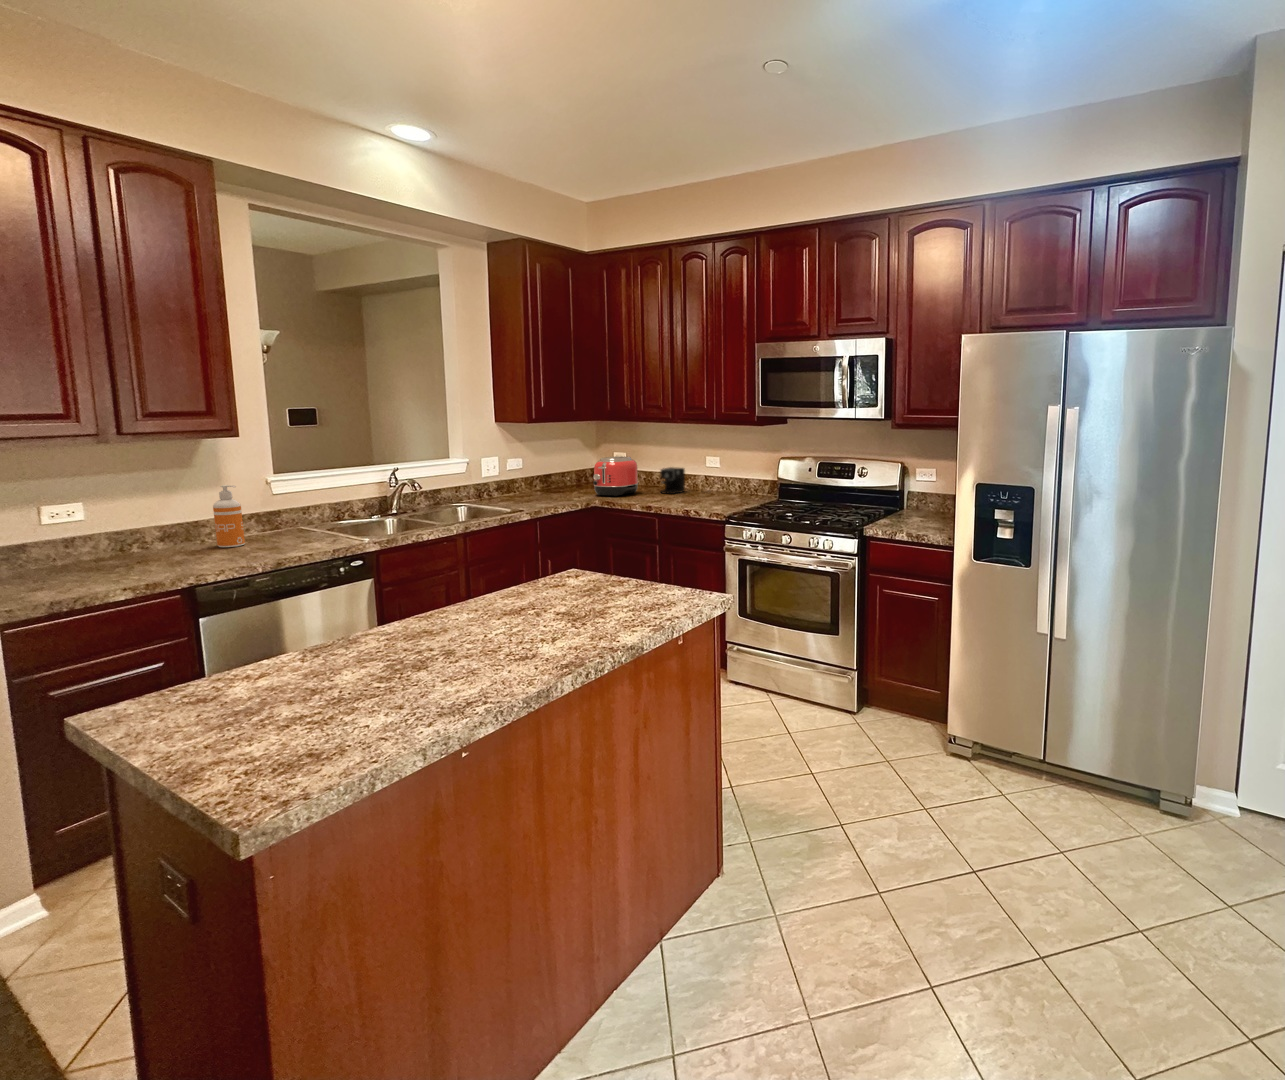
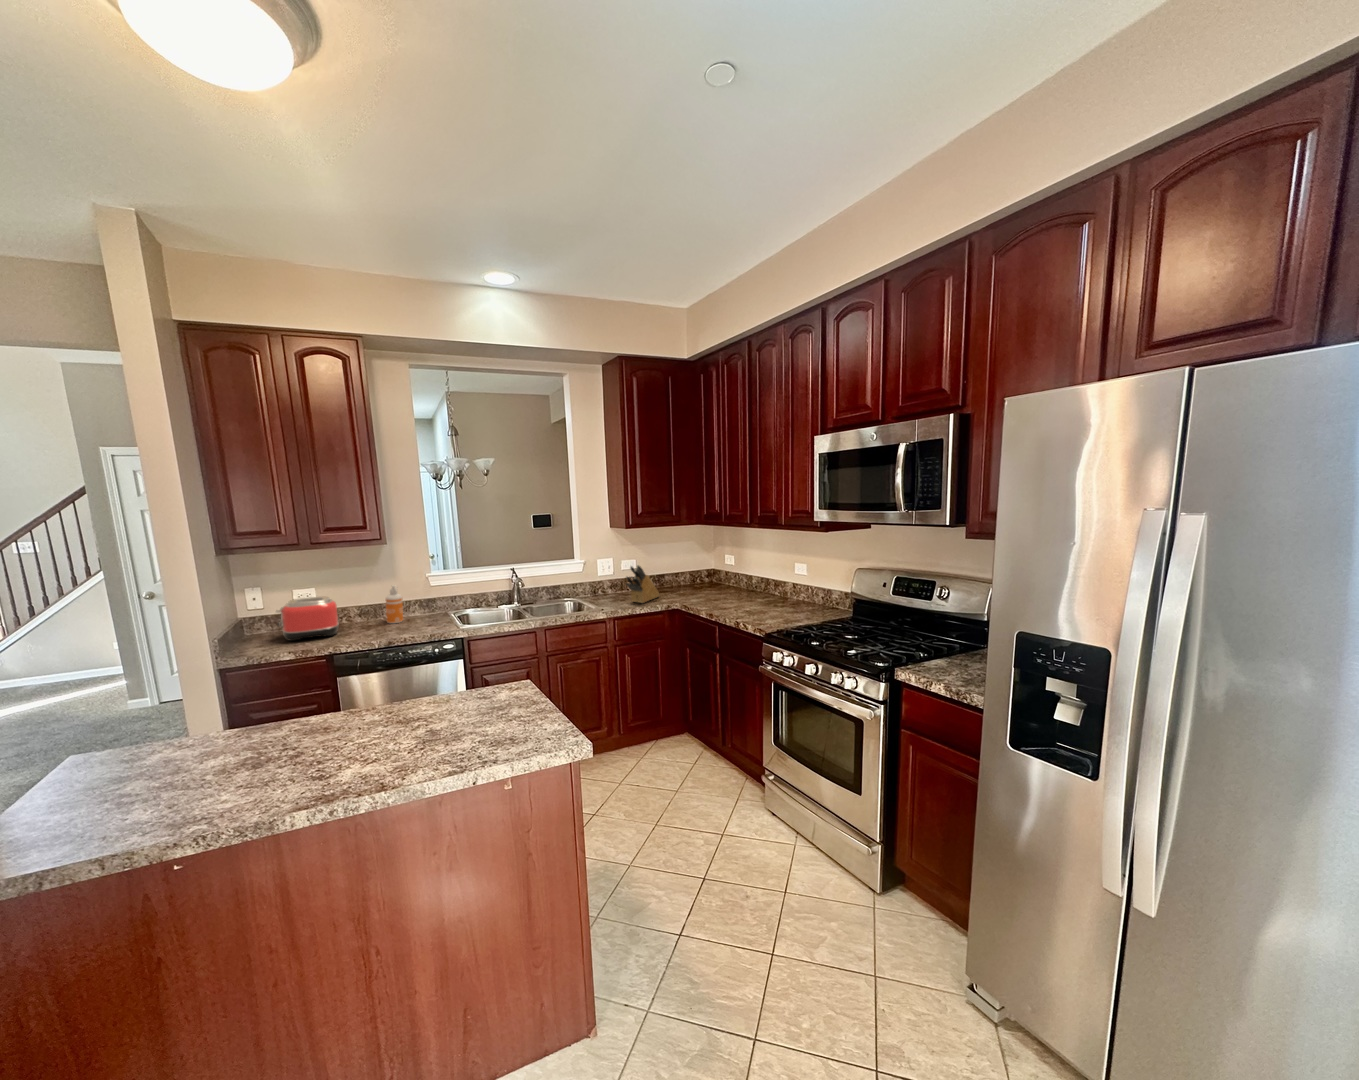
knife block: none [537,449,565,502] -> present [626,565,659,603]
toaster: present [593,456,638,496] -> present [276,597,339,641]
coffee maker: present [660,467,685,494] -> none [733,582,773,607]

